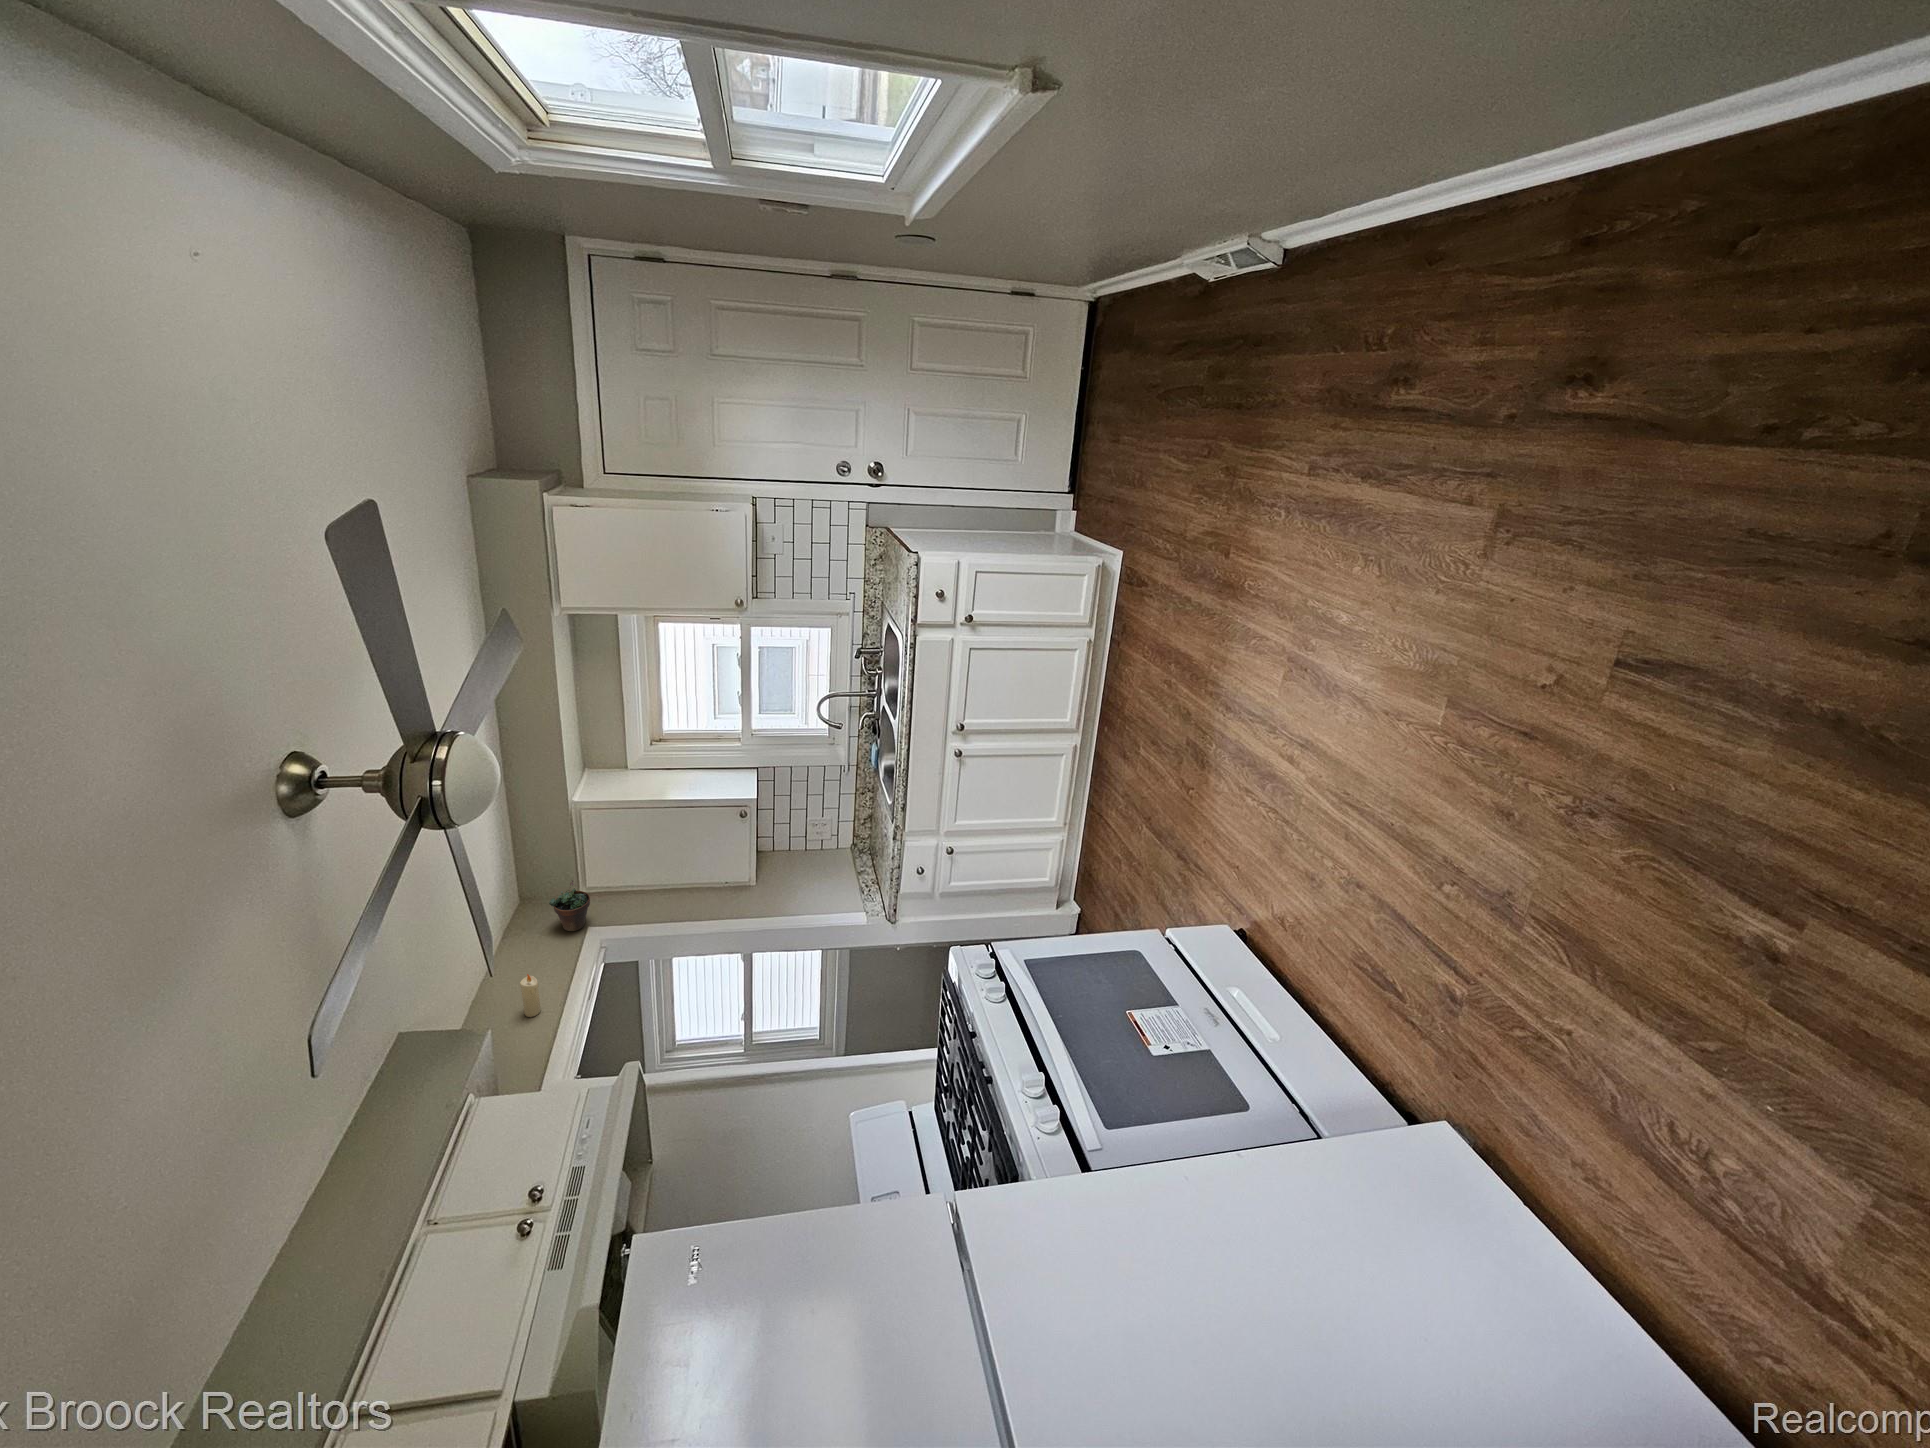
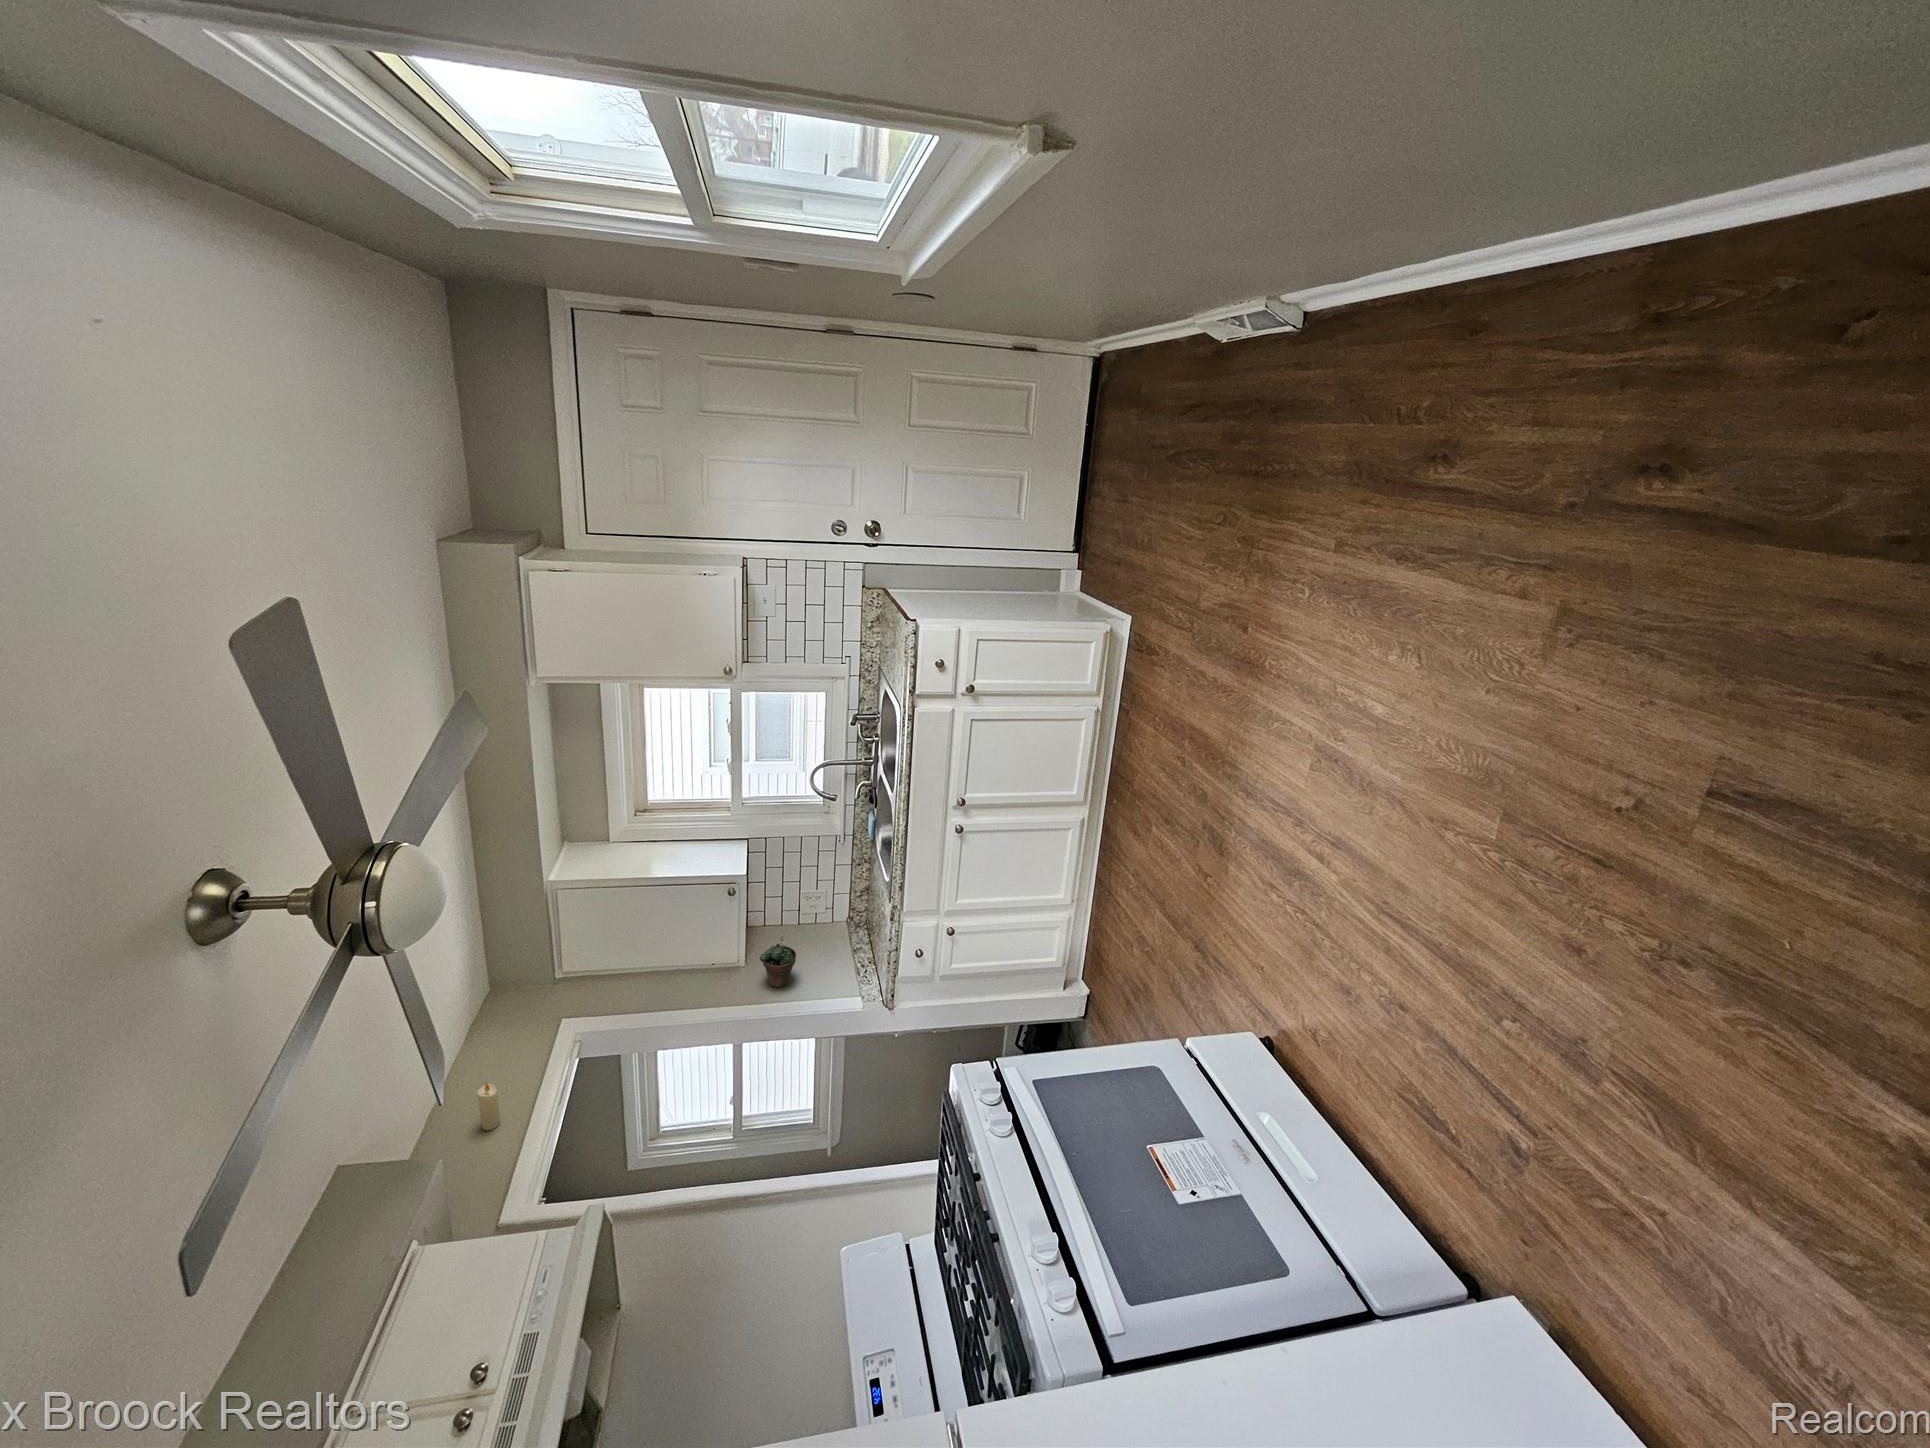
succulent plant: present [549,880,590,931] -> present [760,936,796,987]

